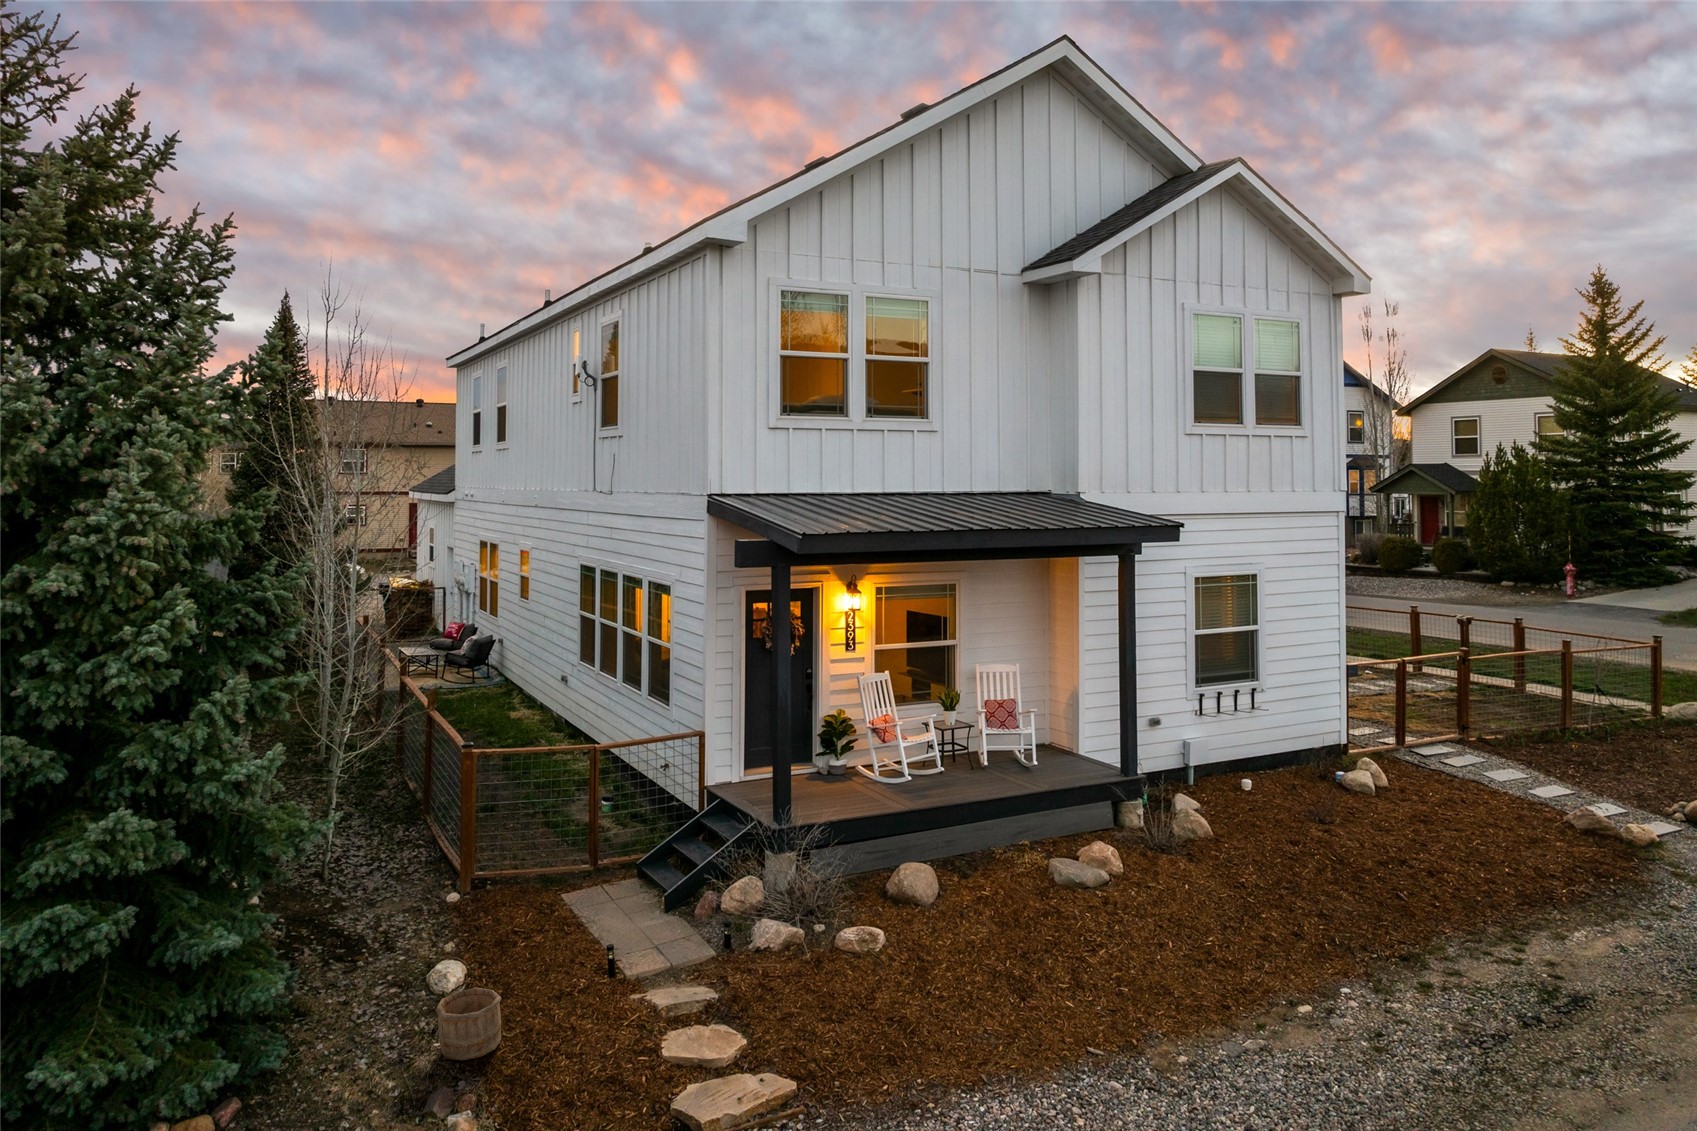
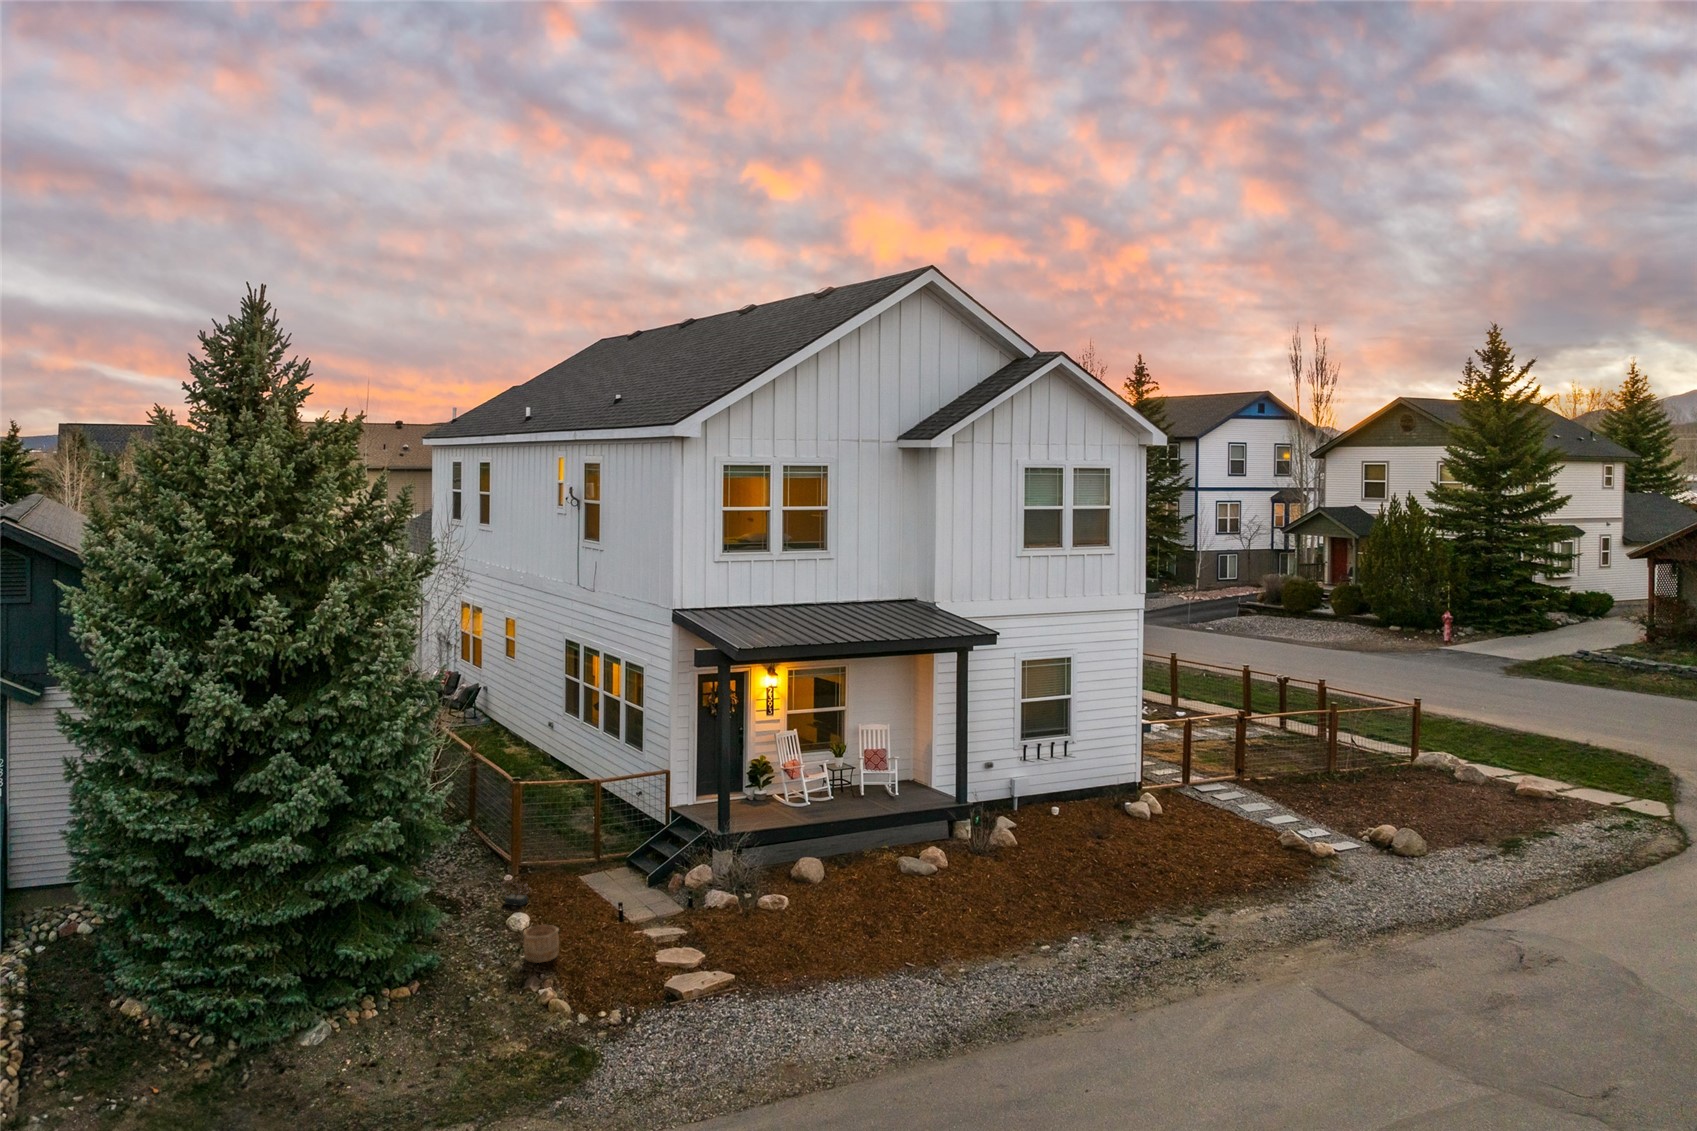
decorative plant: none [432,892,485,942] -> present [502,881,528,906]

